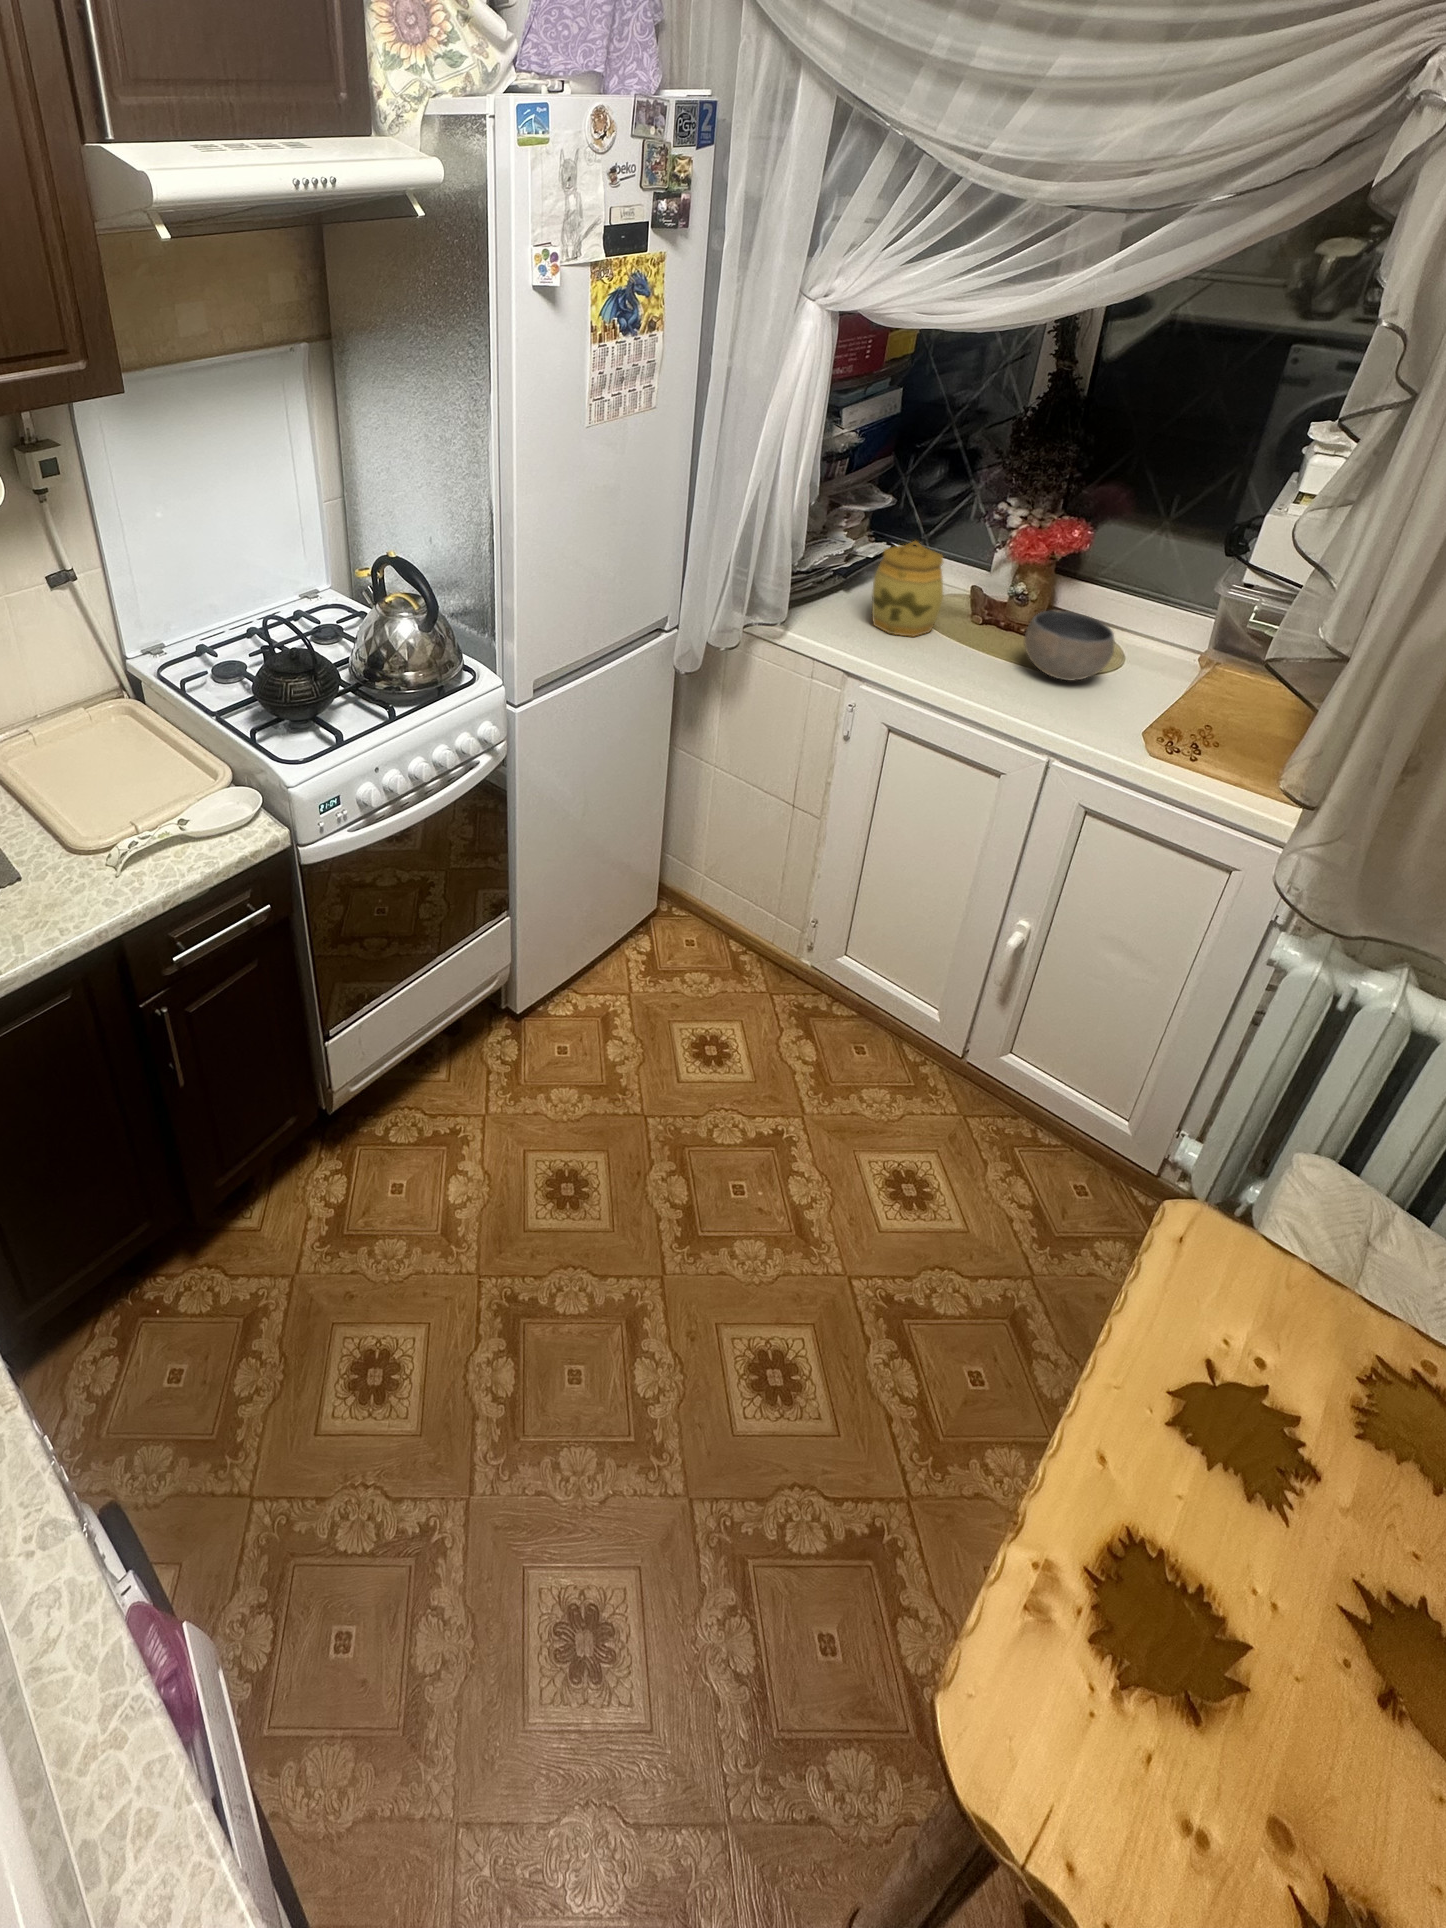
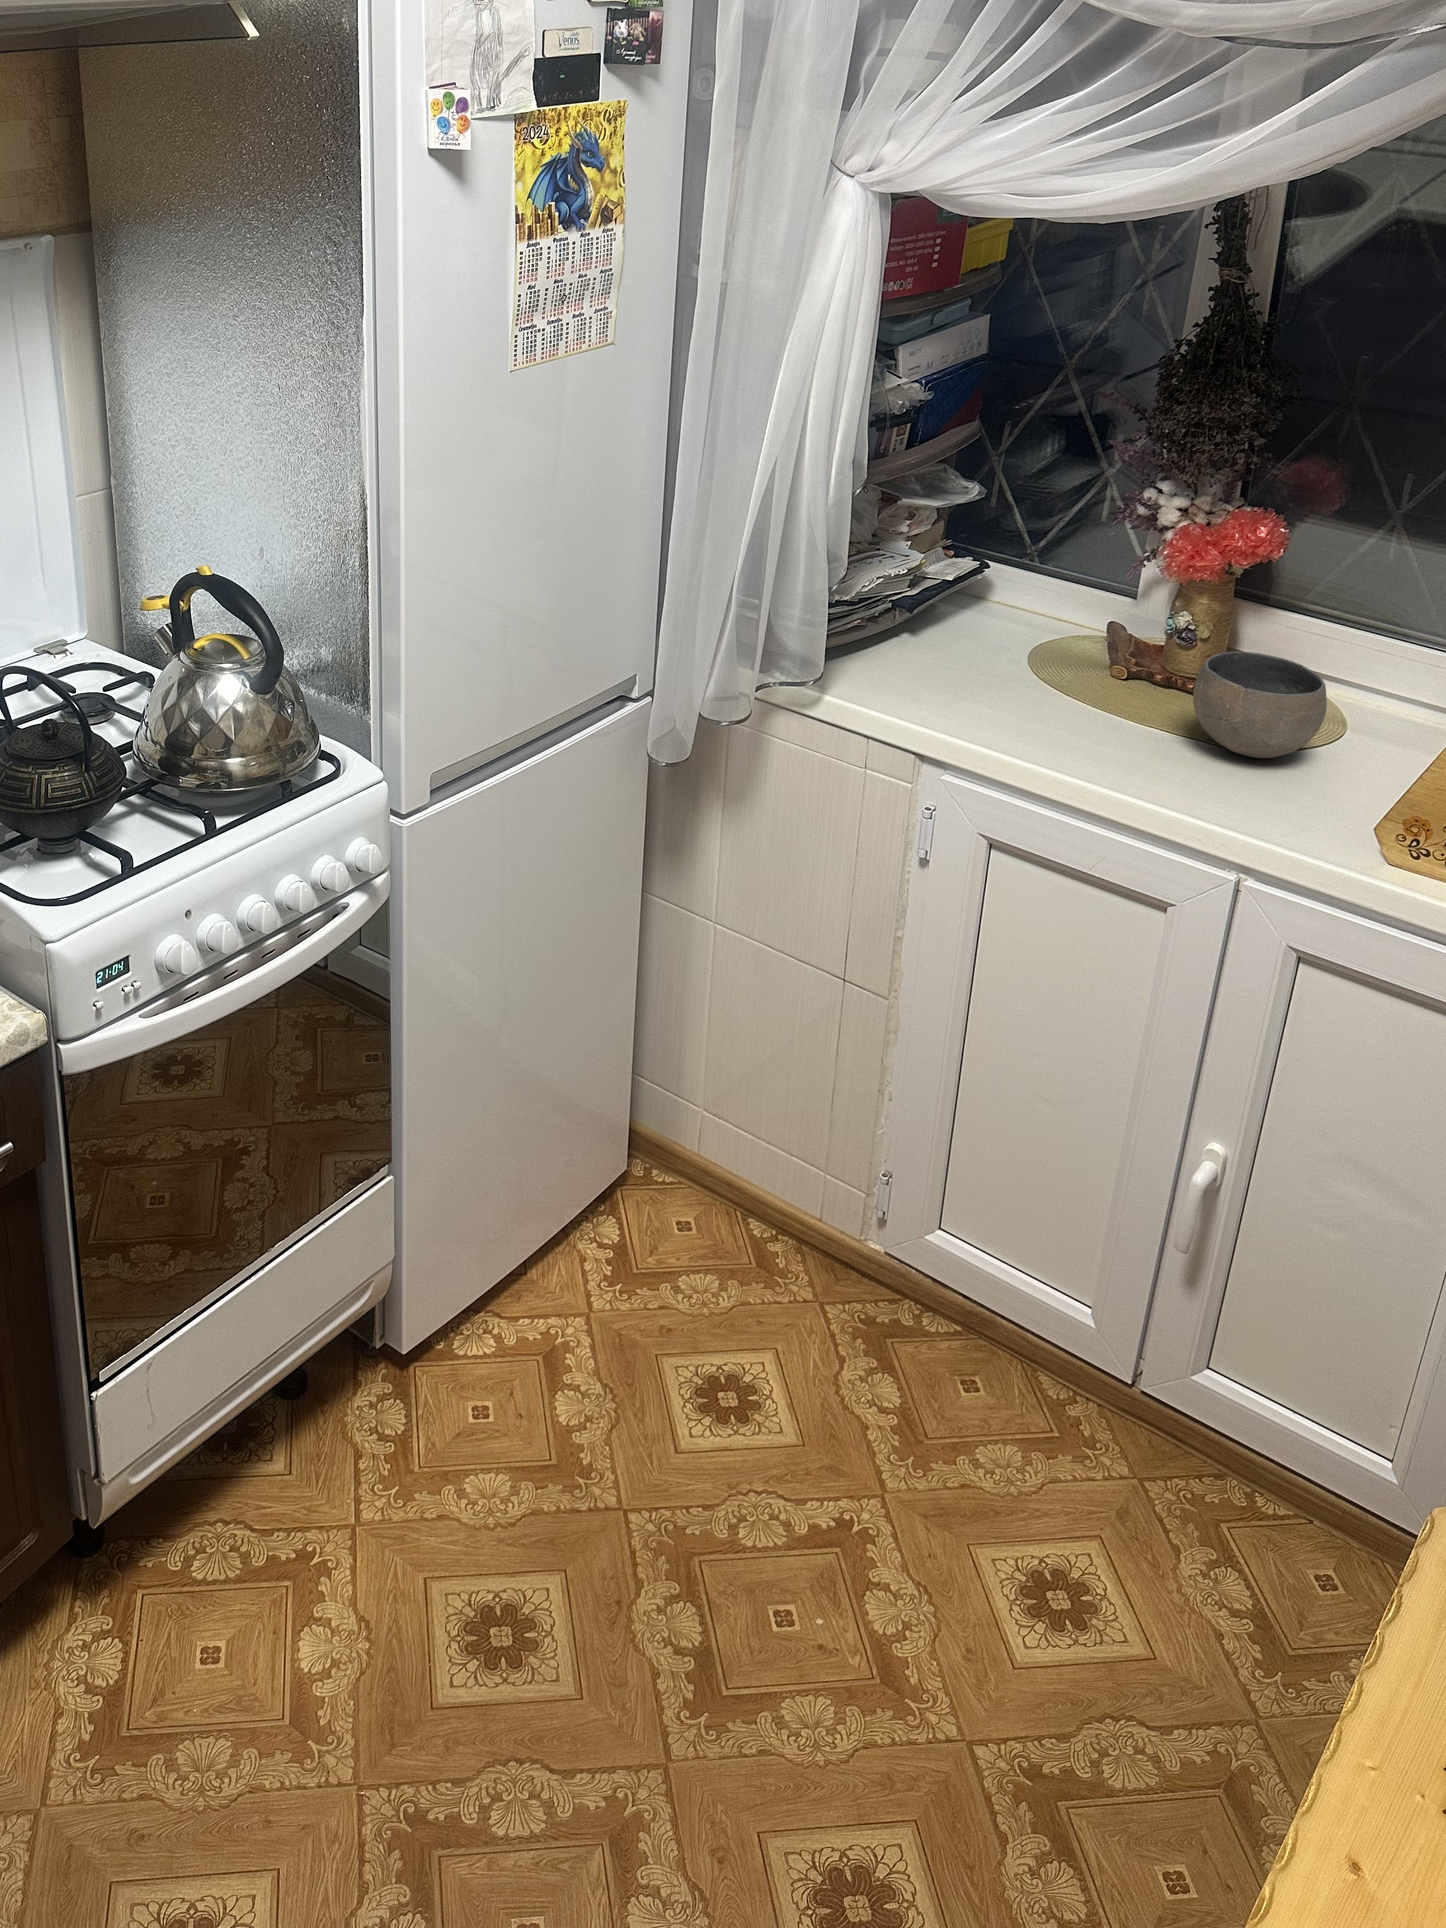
jar: present [872,541,943,637] -> none [959,548,1068,700]

